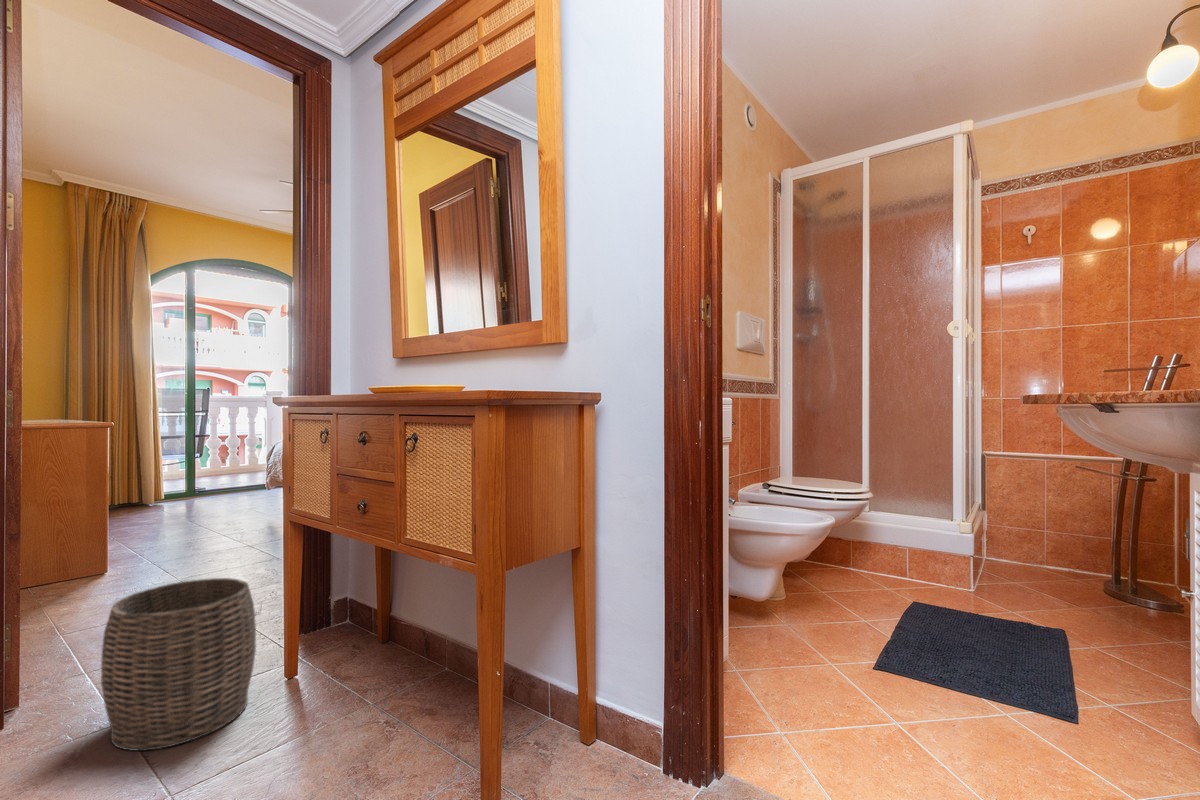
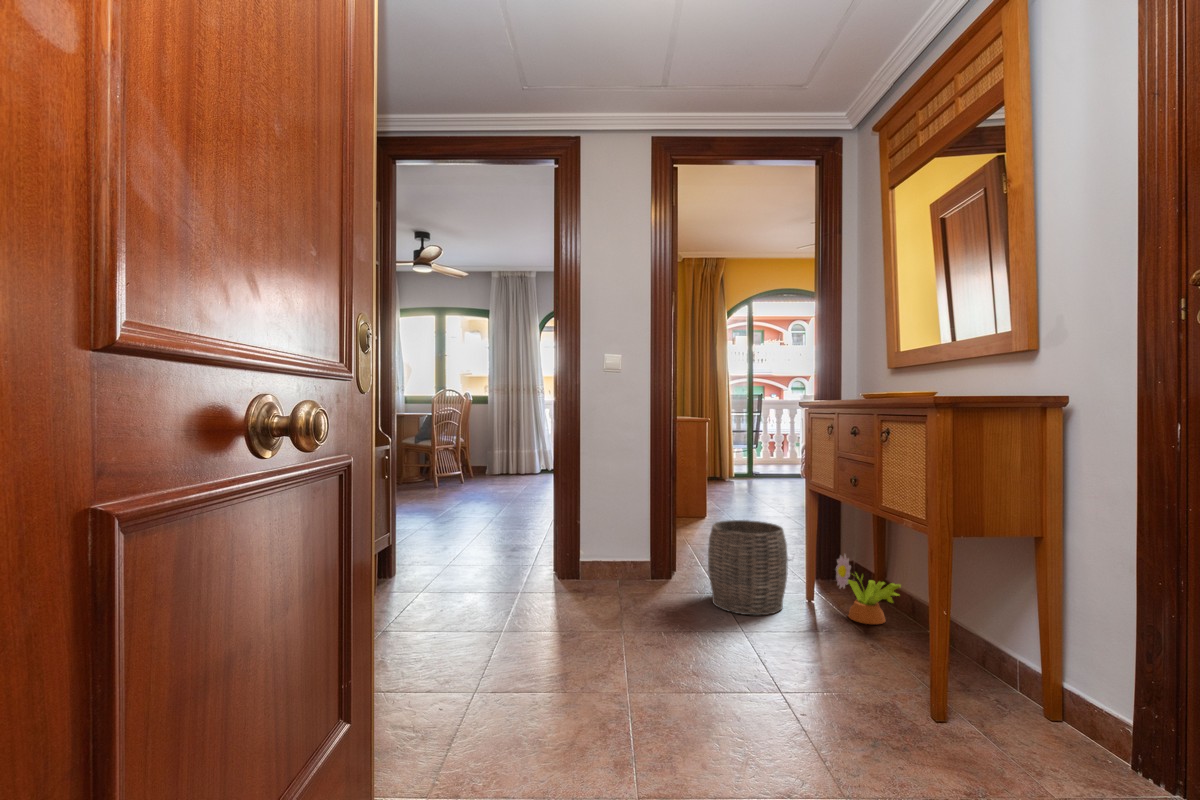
decorative plant: none [328,599,411,686] -> present [836,555,901,624]

